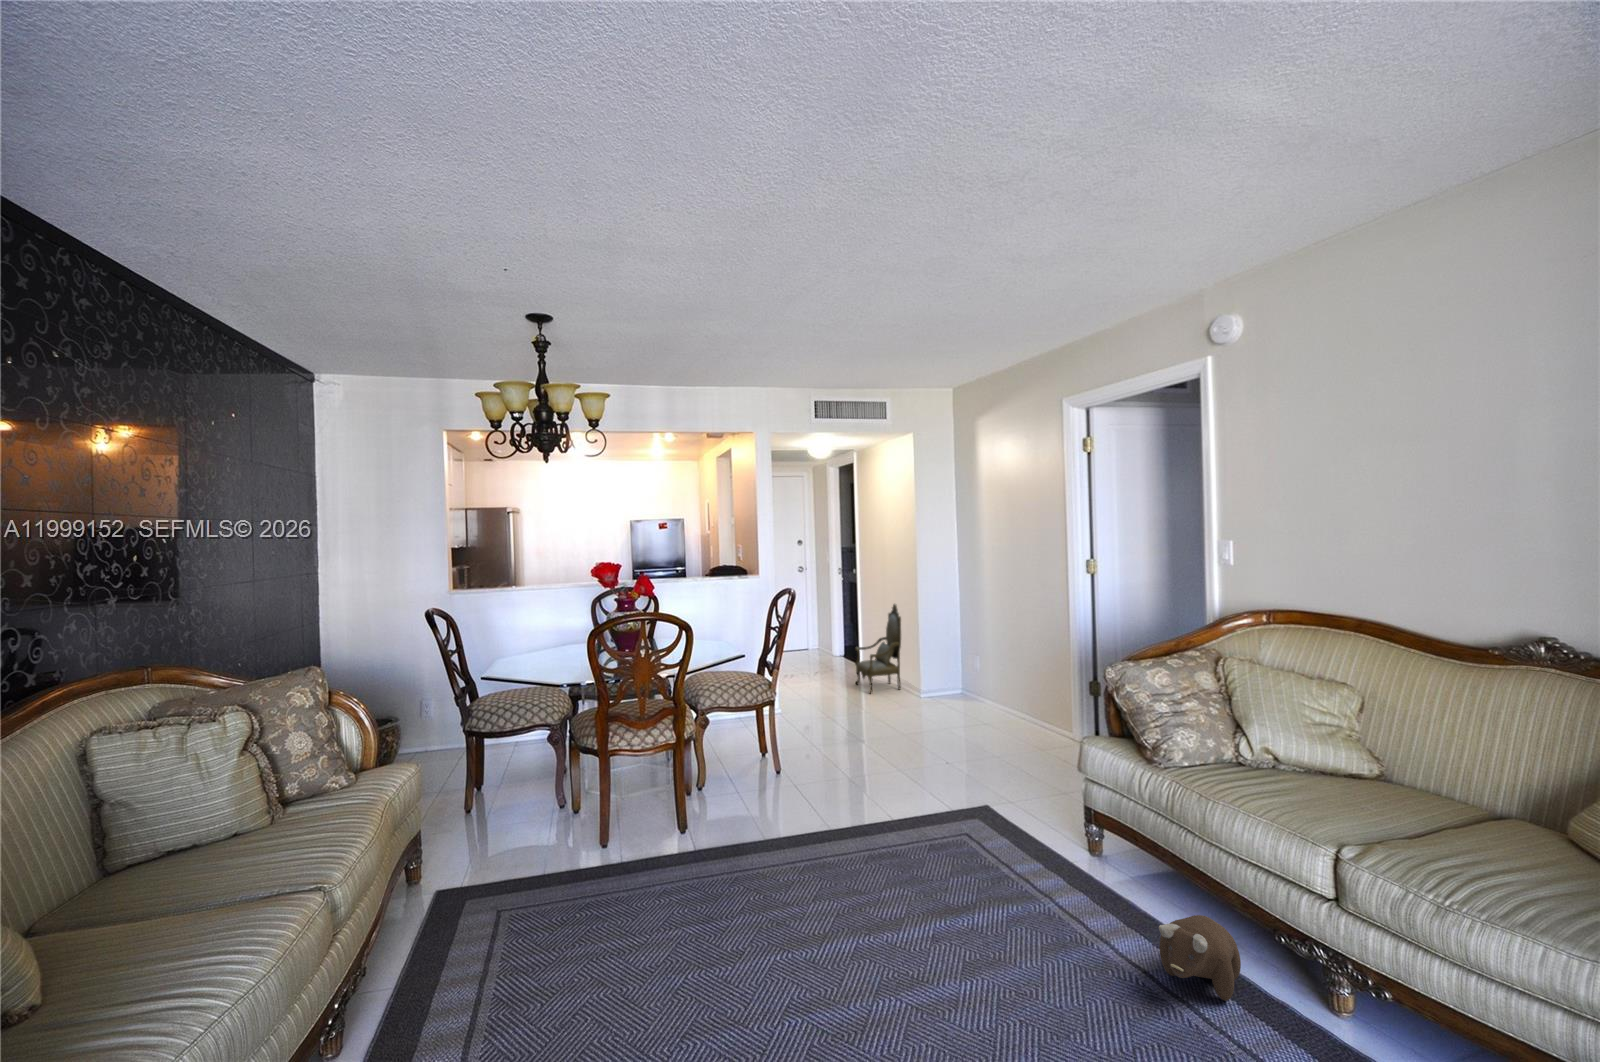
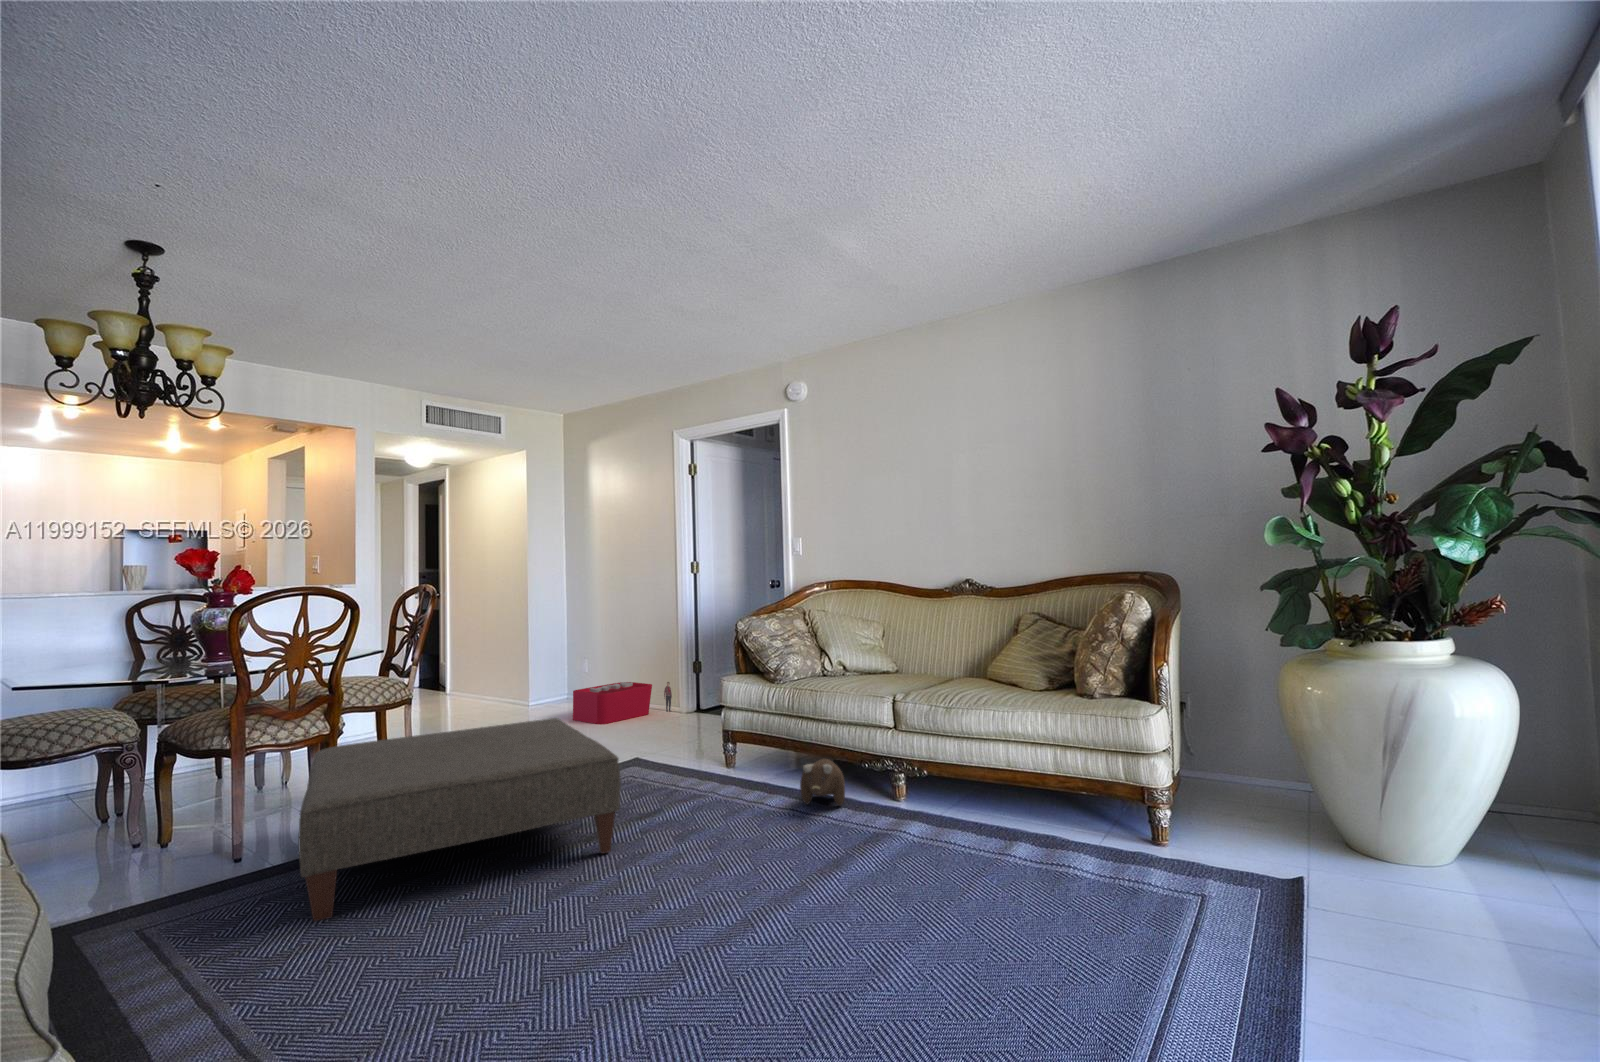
armchair: present [855,604,901,694] -> none [451,593,506,714]
storage bin: none [953,685,1063,735] -> present [573,682,672,724]
ottoman: none [574,757,885,971] -> present [298,718,621,921]

